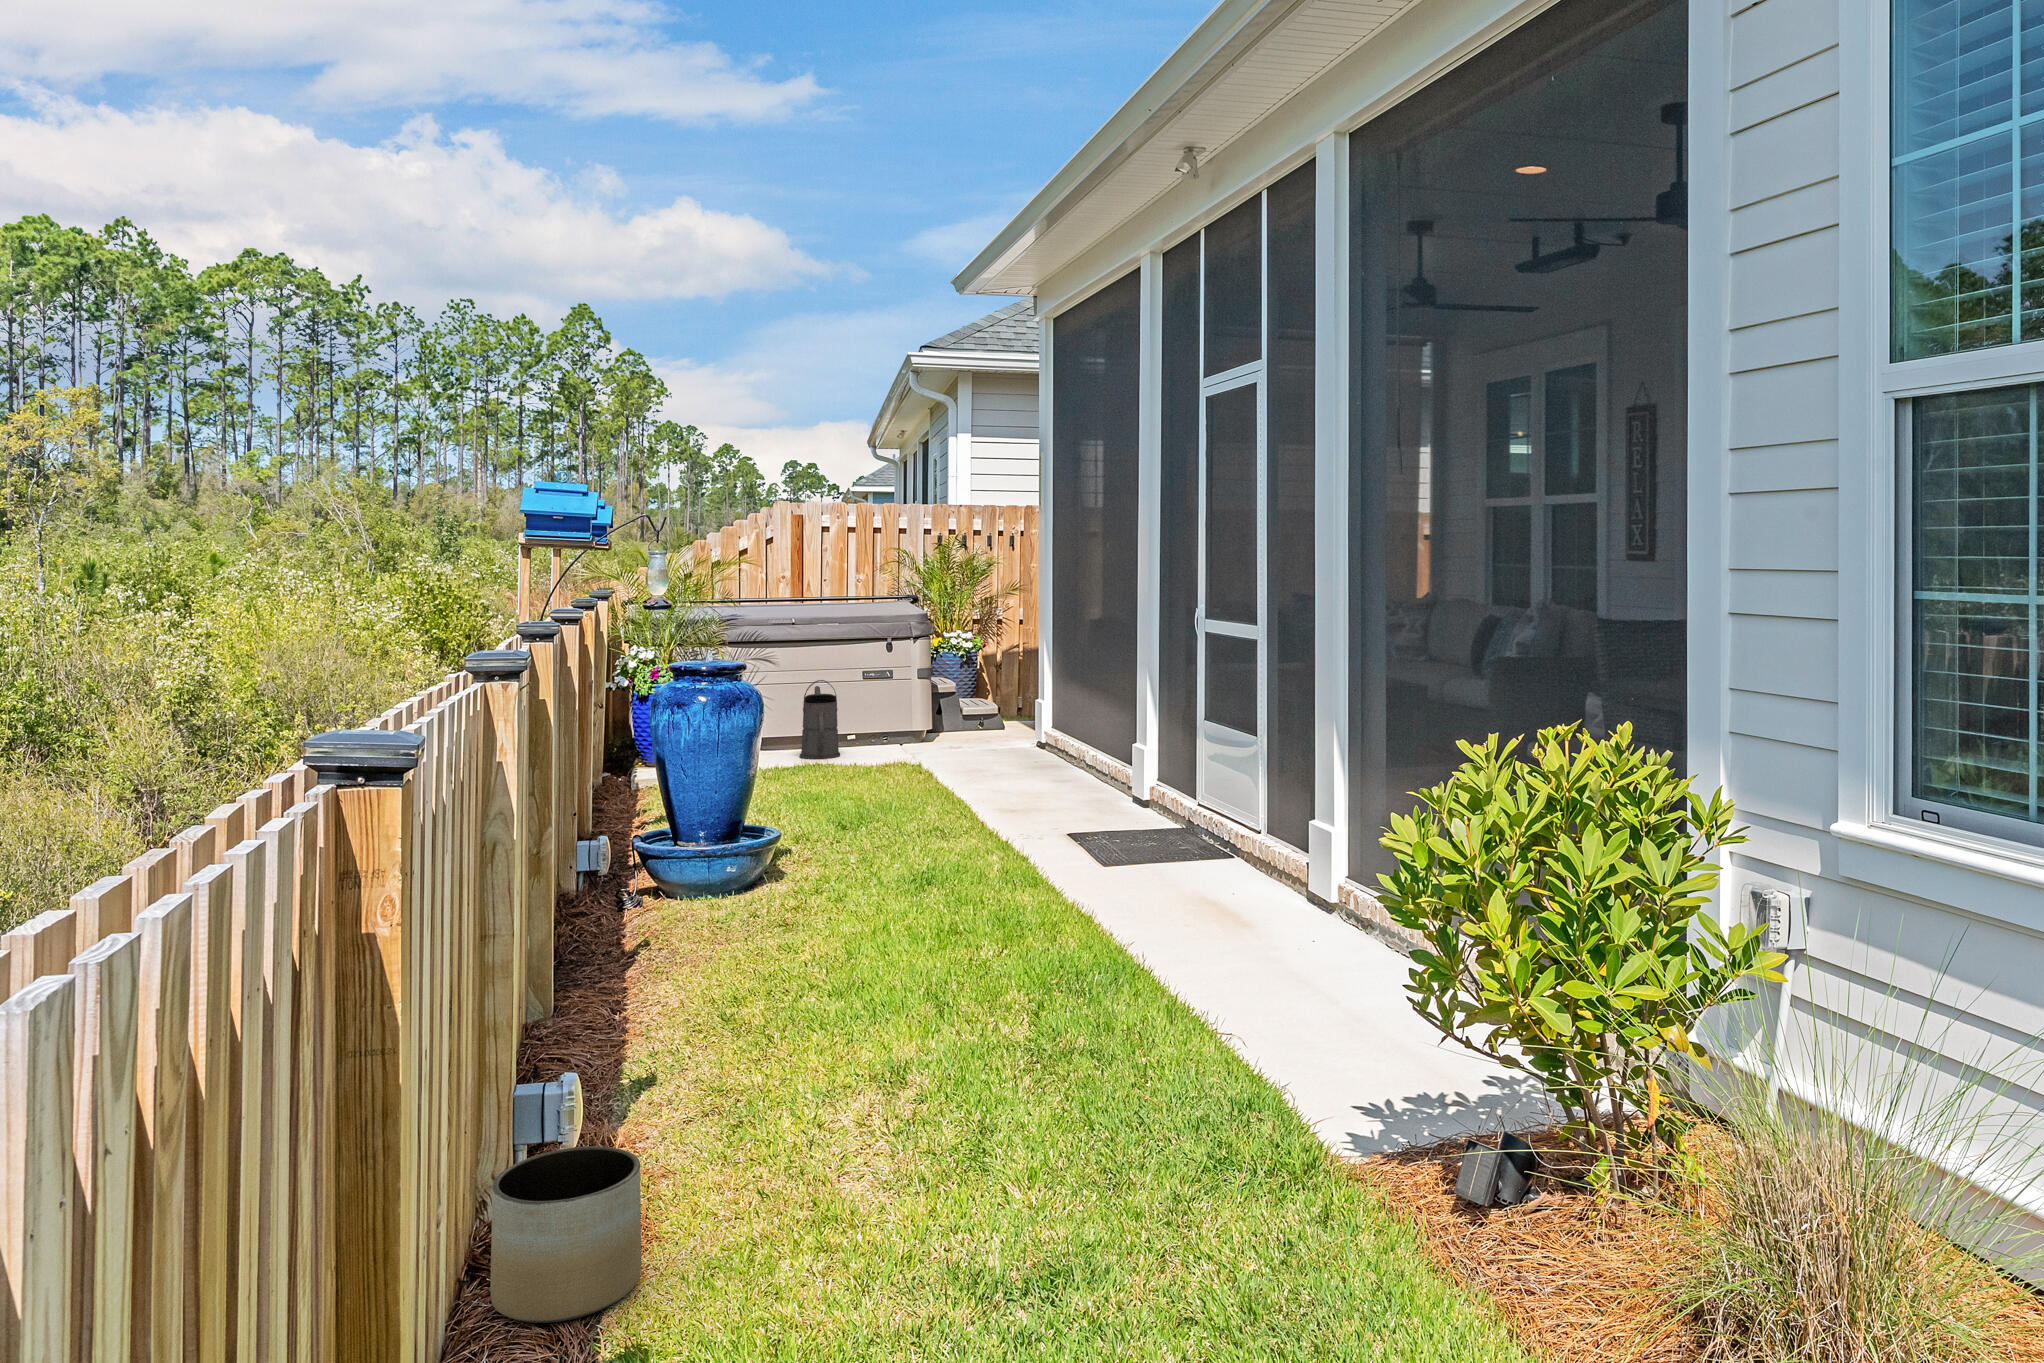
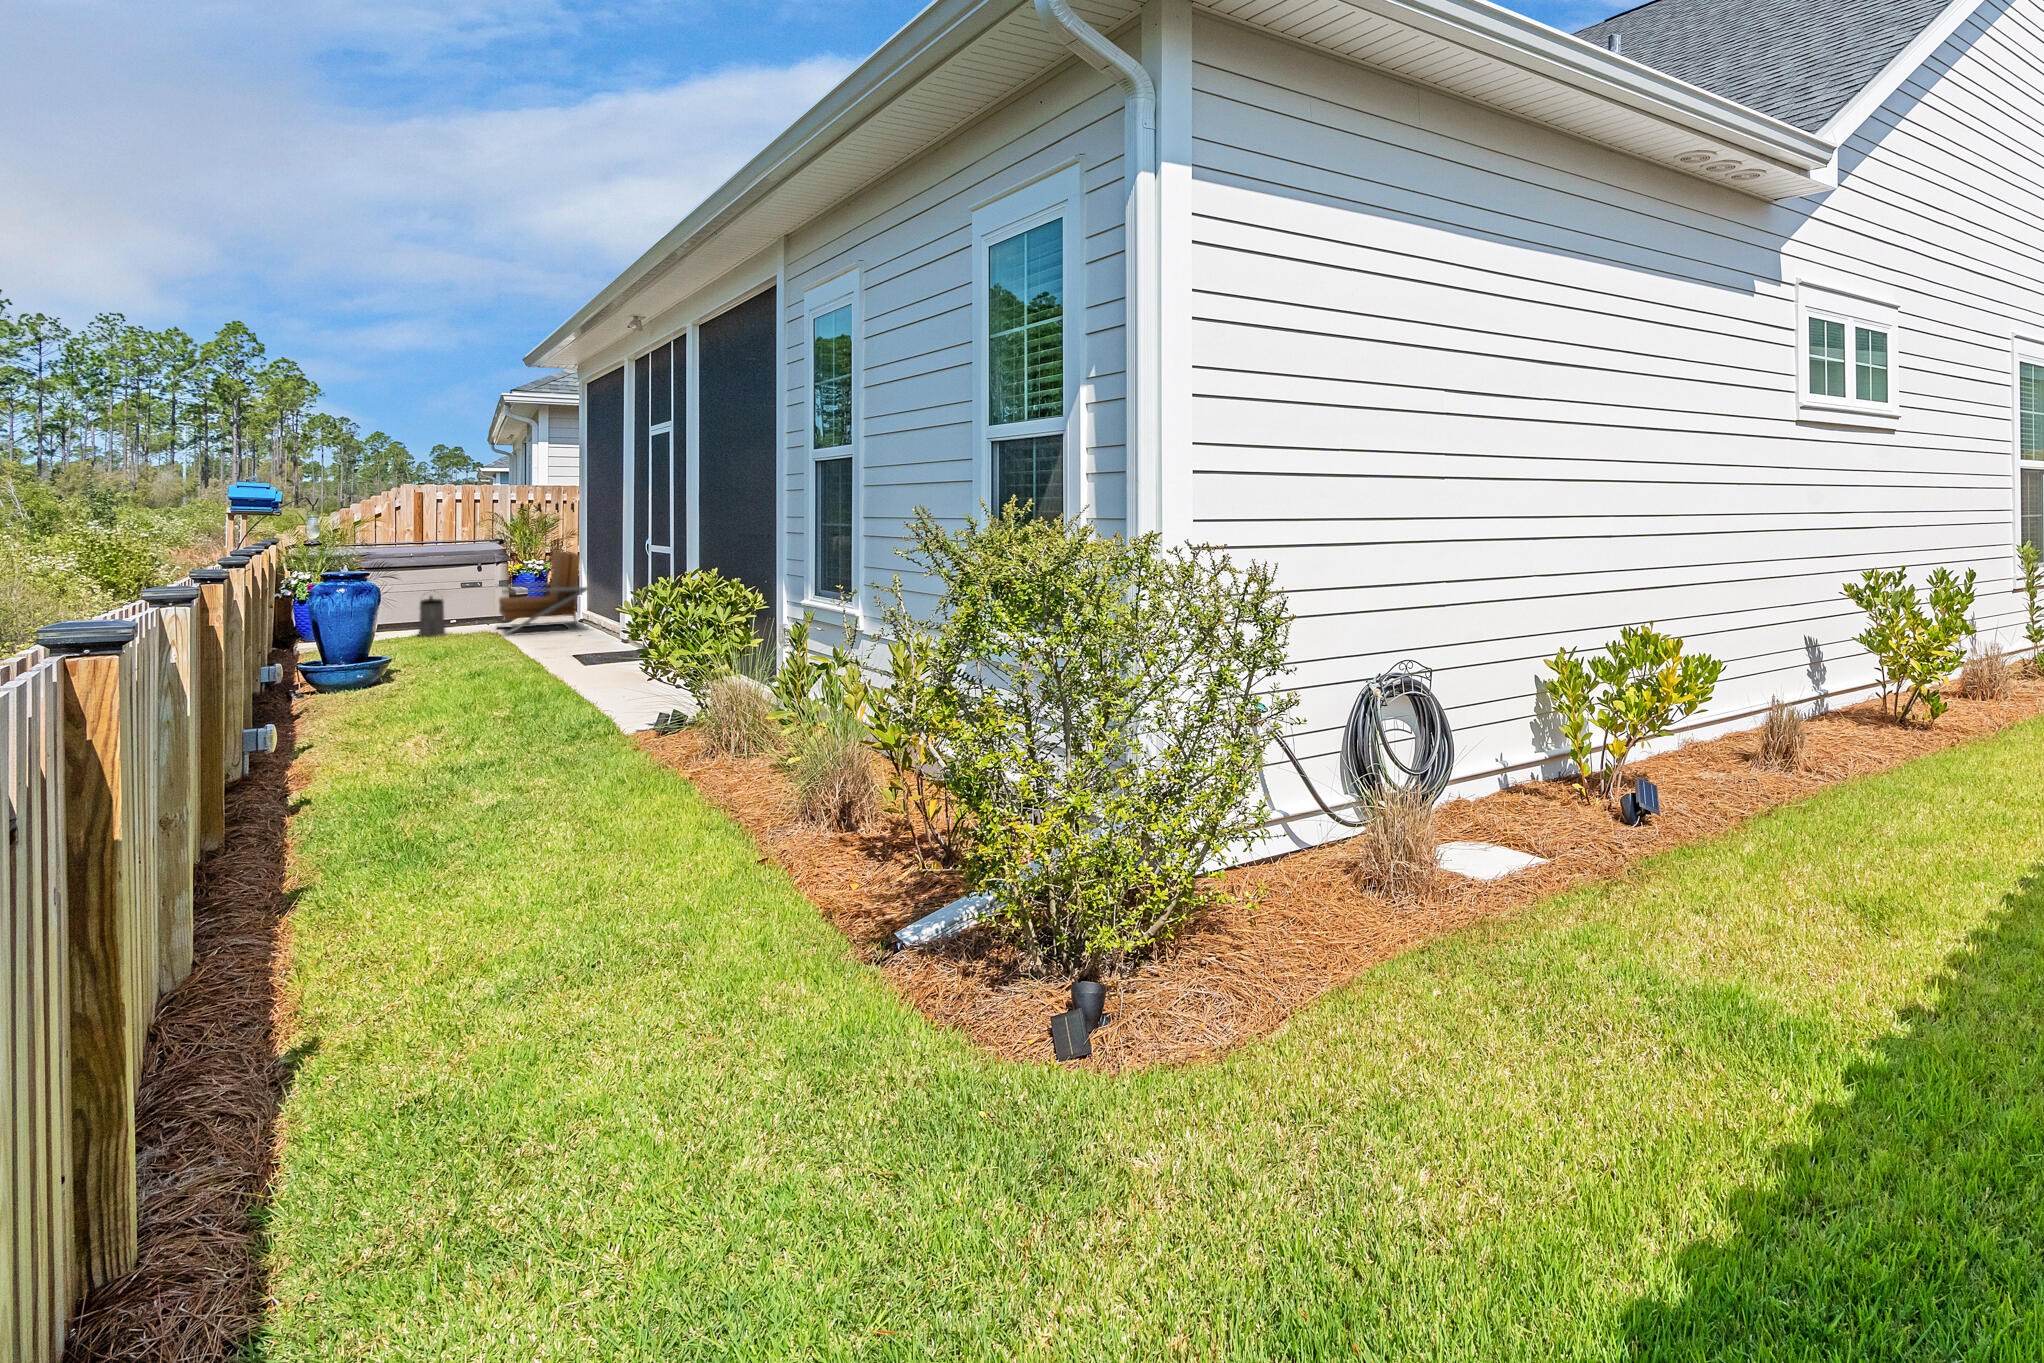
lounge chair: none [907,614,1052,765] -> present [497,551,588,636]
planter: present [490,1146,641,1323] -> none [237,733,305,787]

